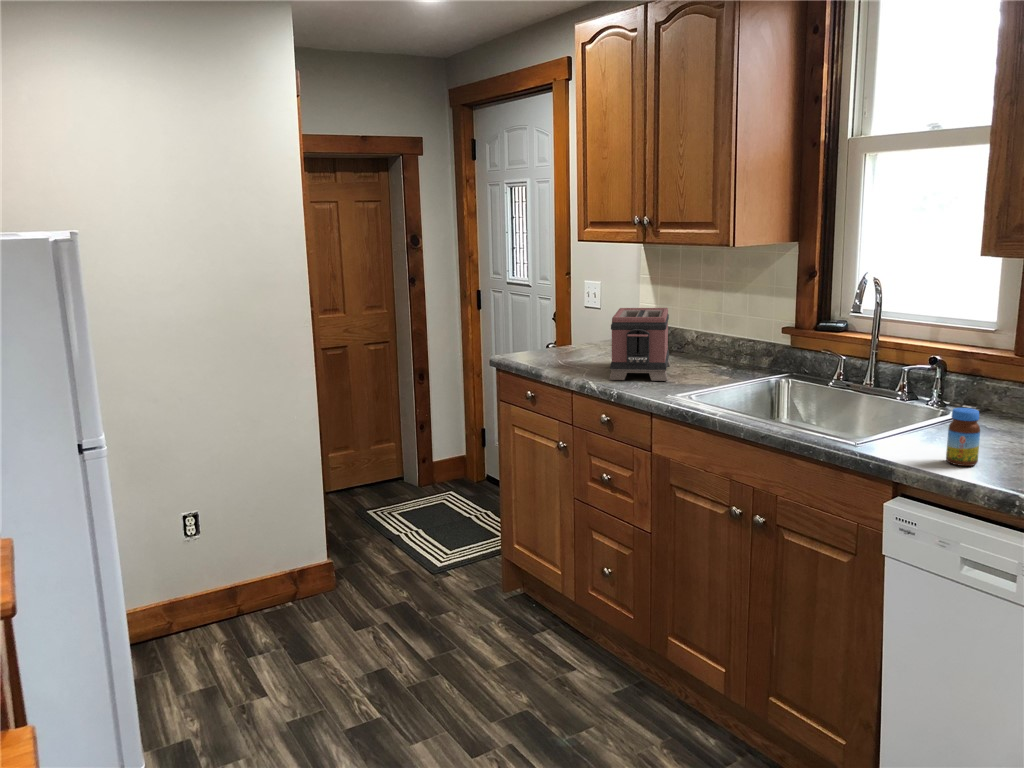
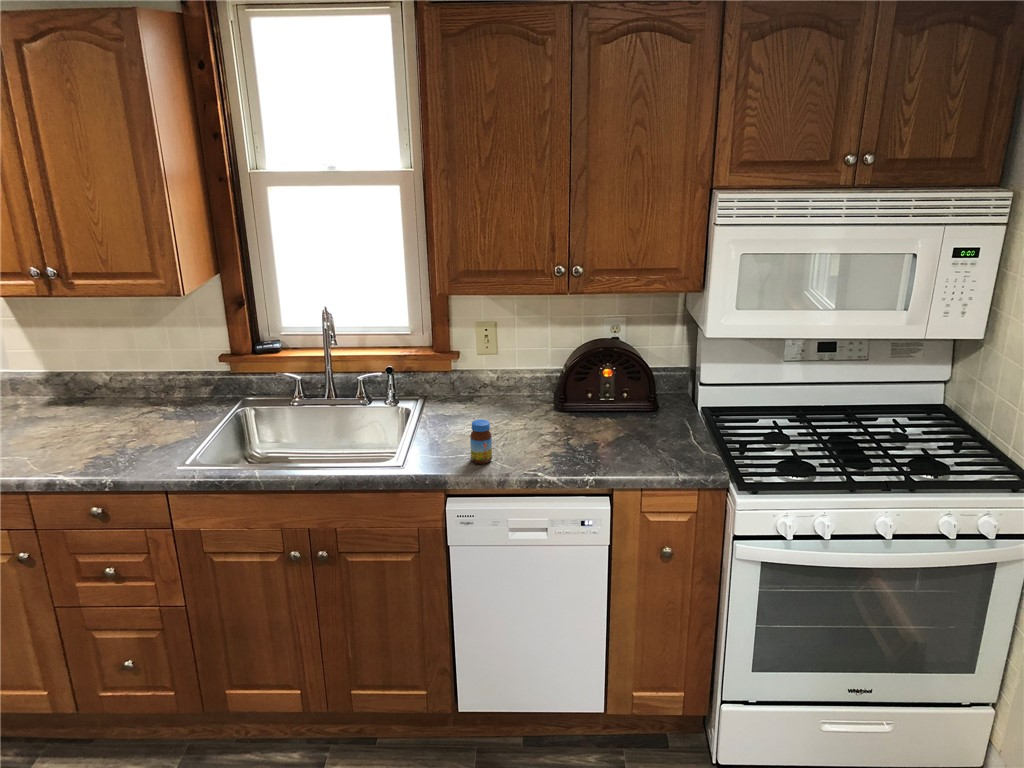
toaster: present [609,308,670,381] -> none [31,361,143,466]

